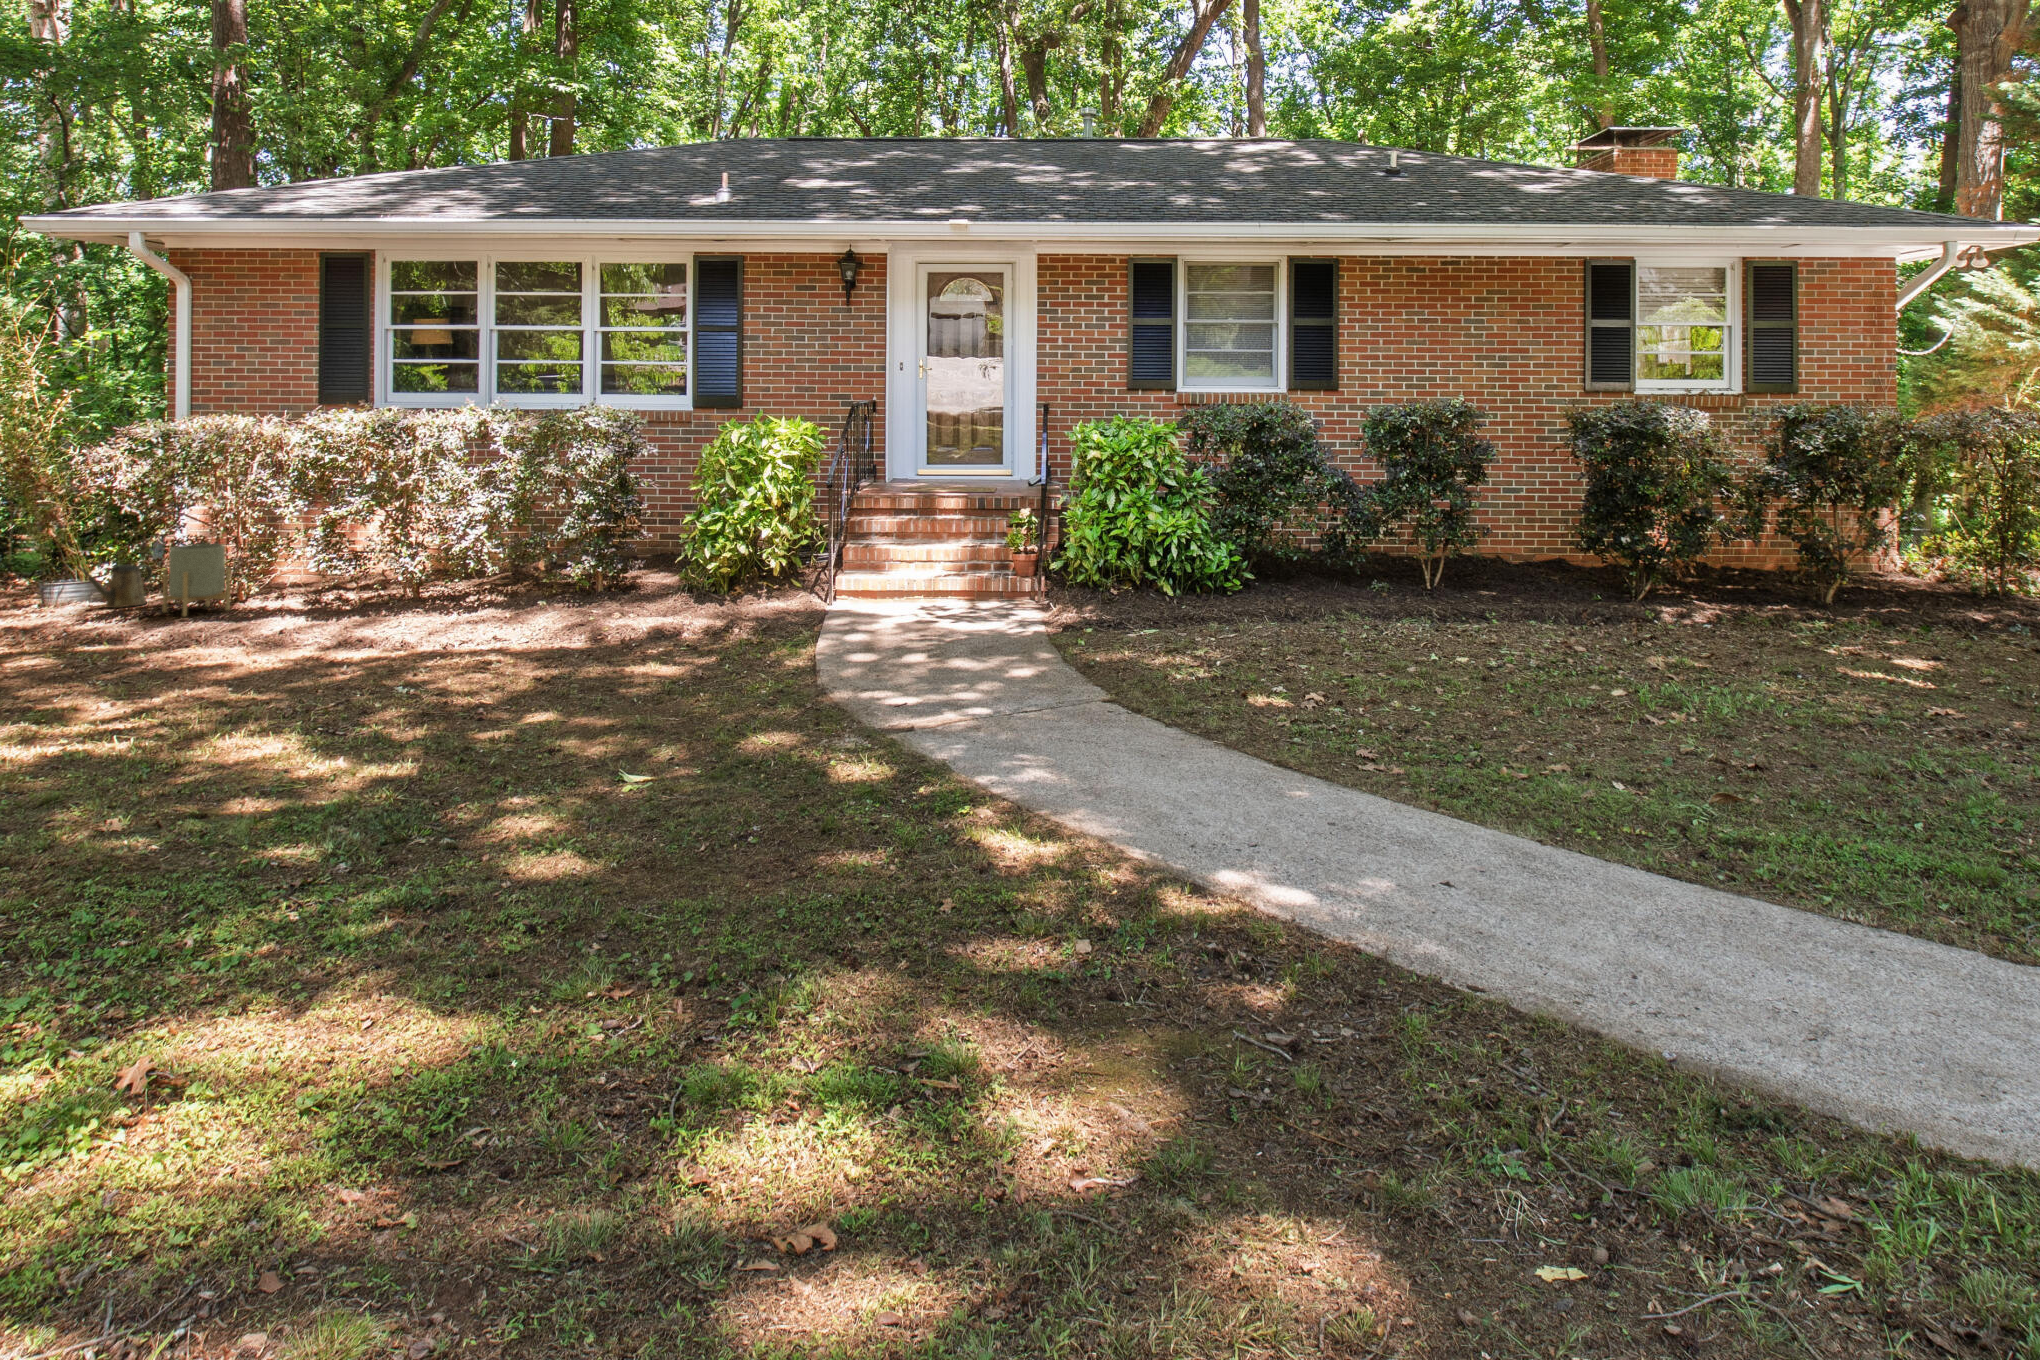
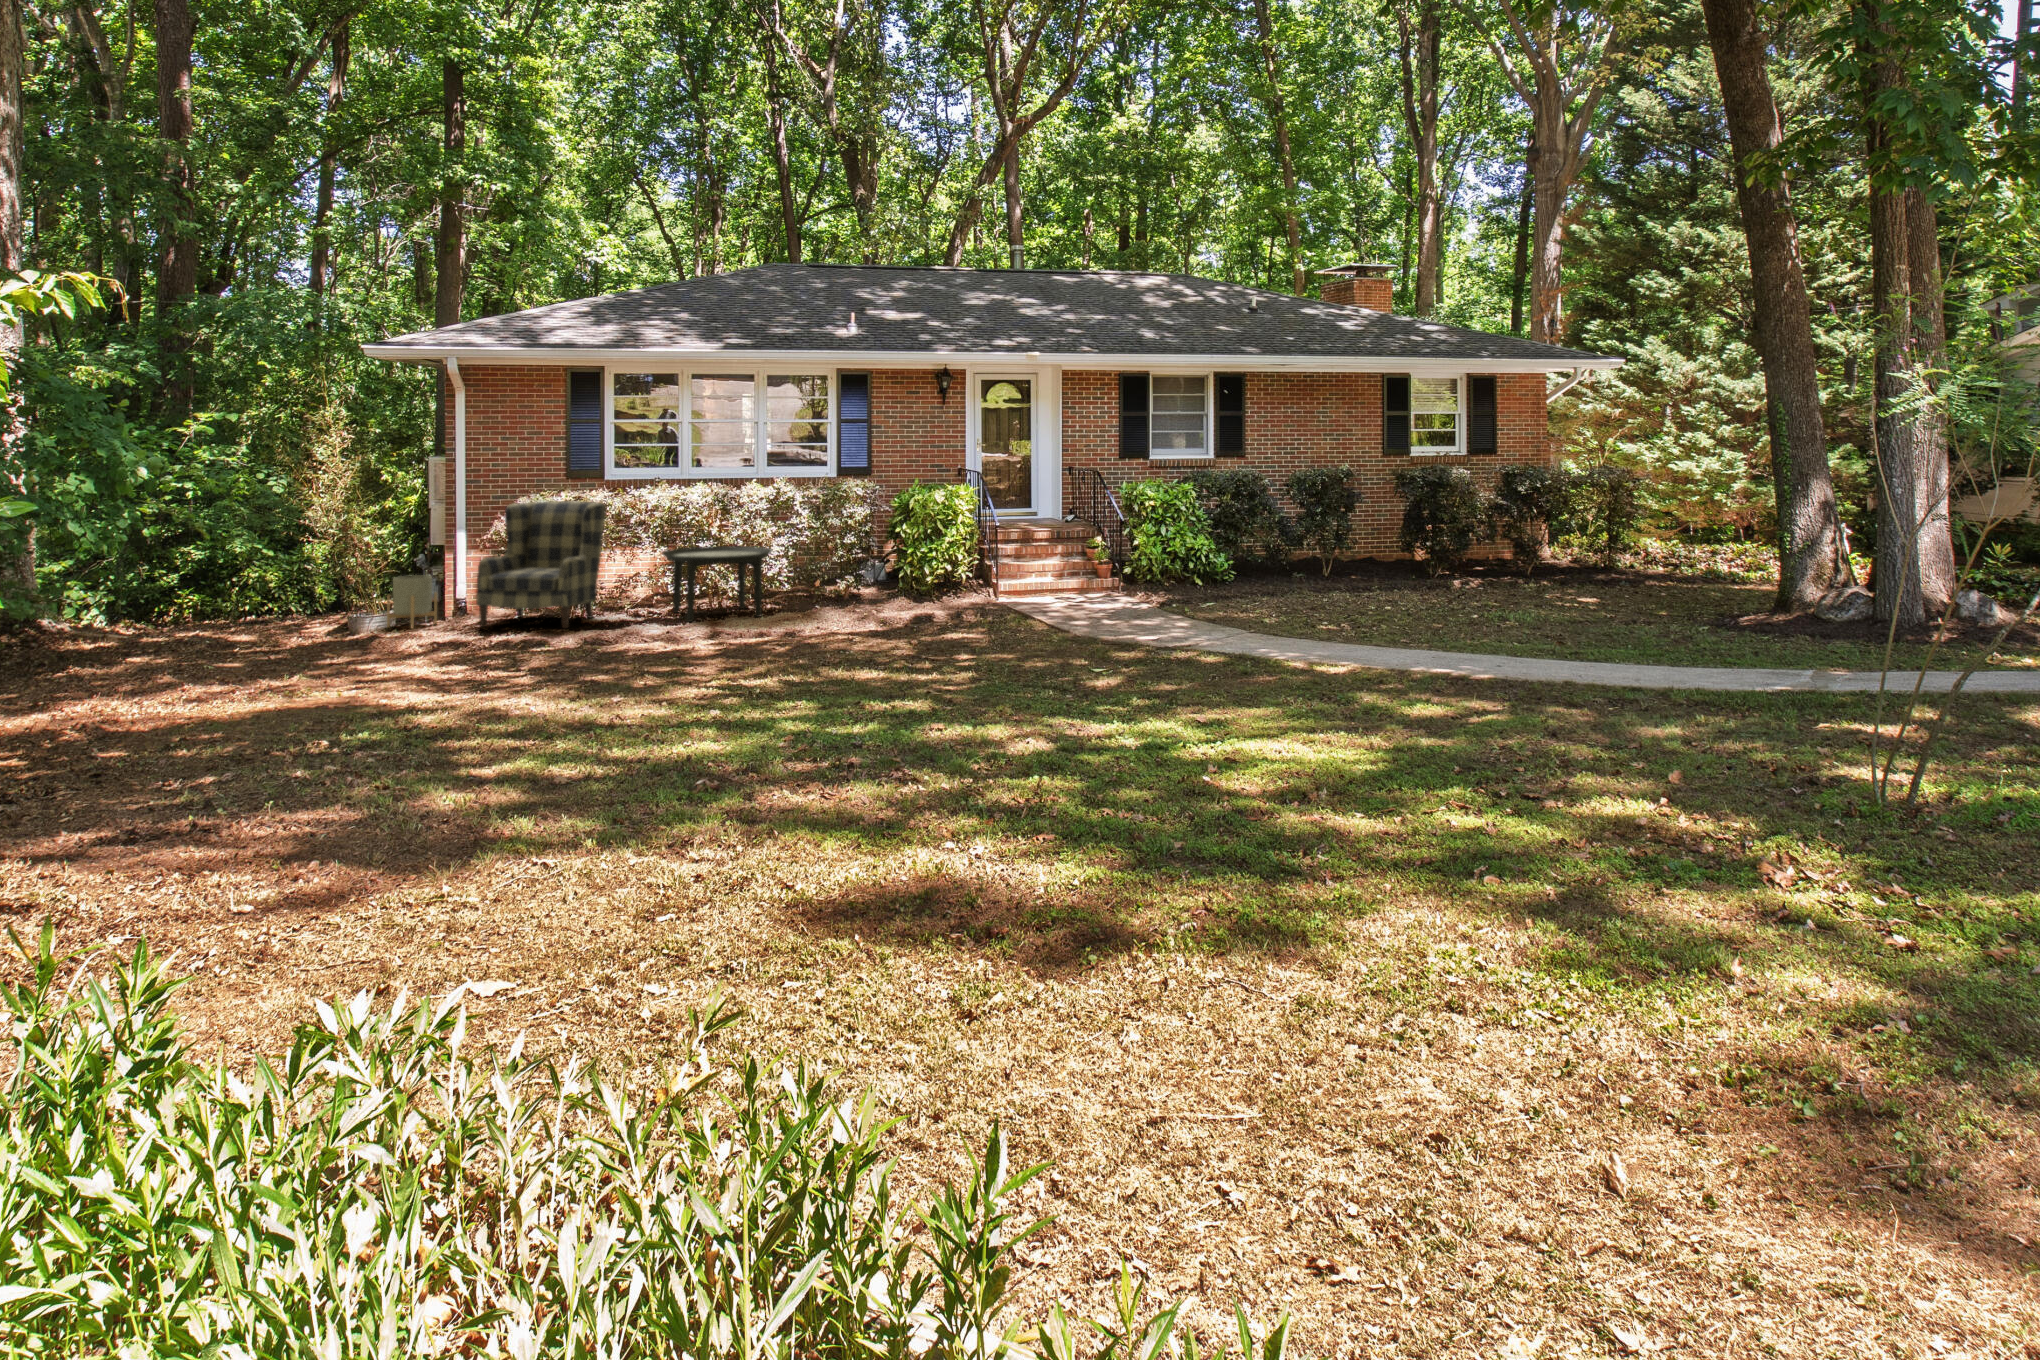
chair: none [261,451,454,627] -> present [476,501,606,628]
round table: none [508,518,670,626] -> present [662,546,772,622]
watering can: present [78,565,152,608] -> none [319,595,358,627]

